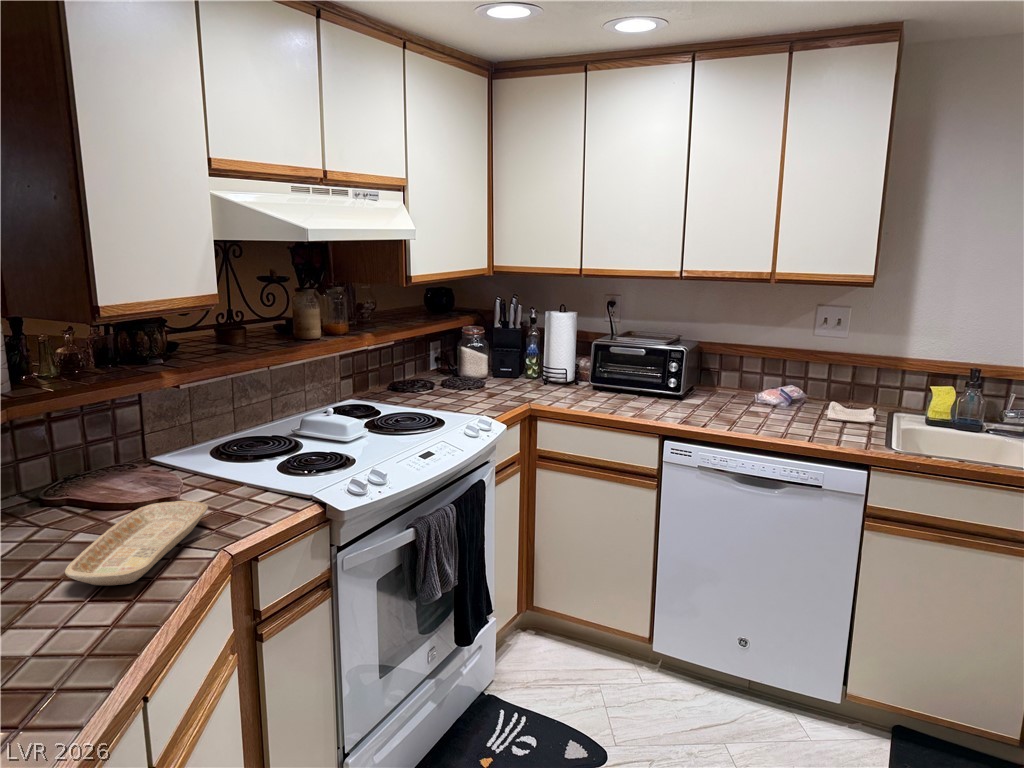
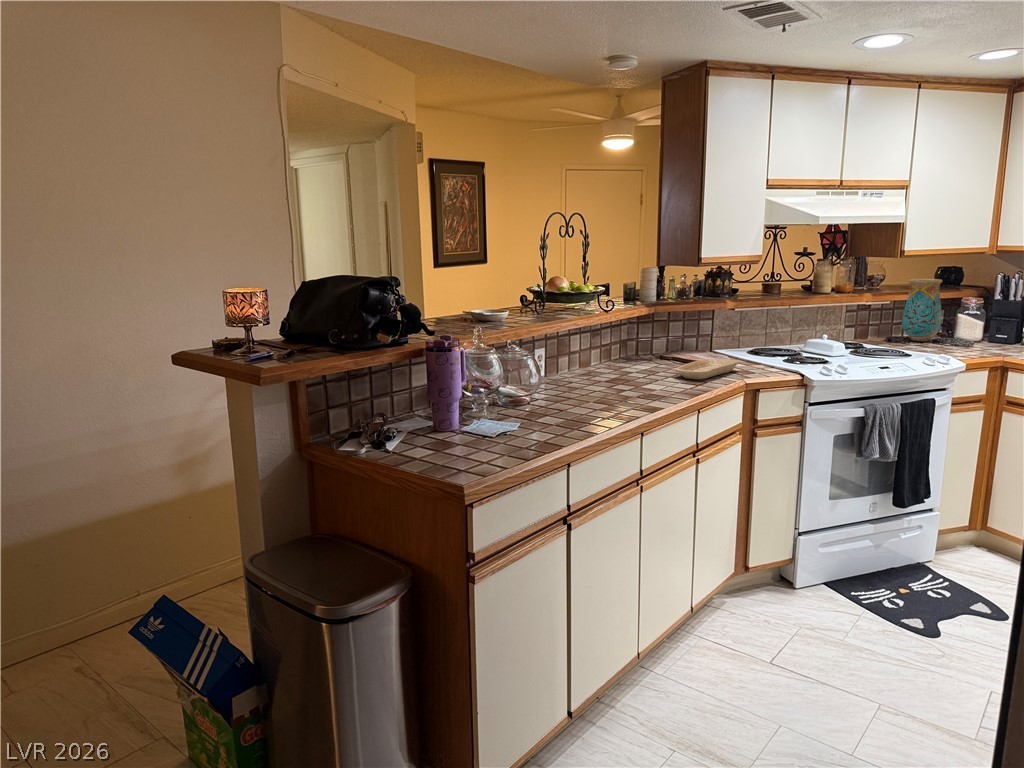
vase: none [407,307,450,387] -> present [902,279,942,341]

